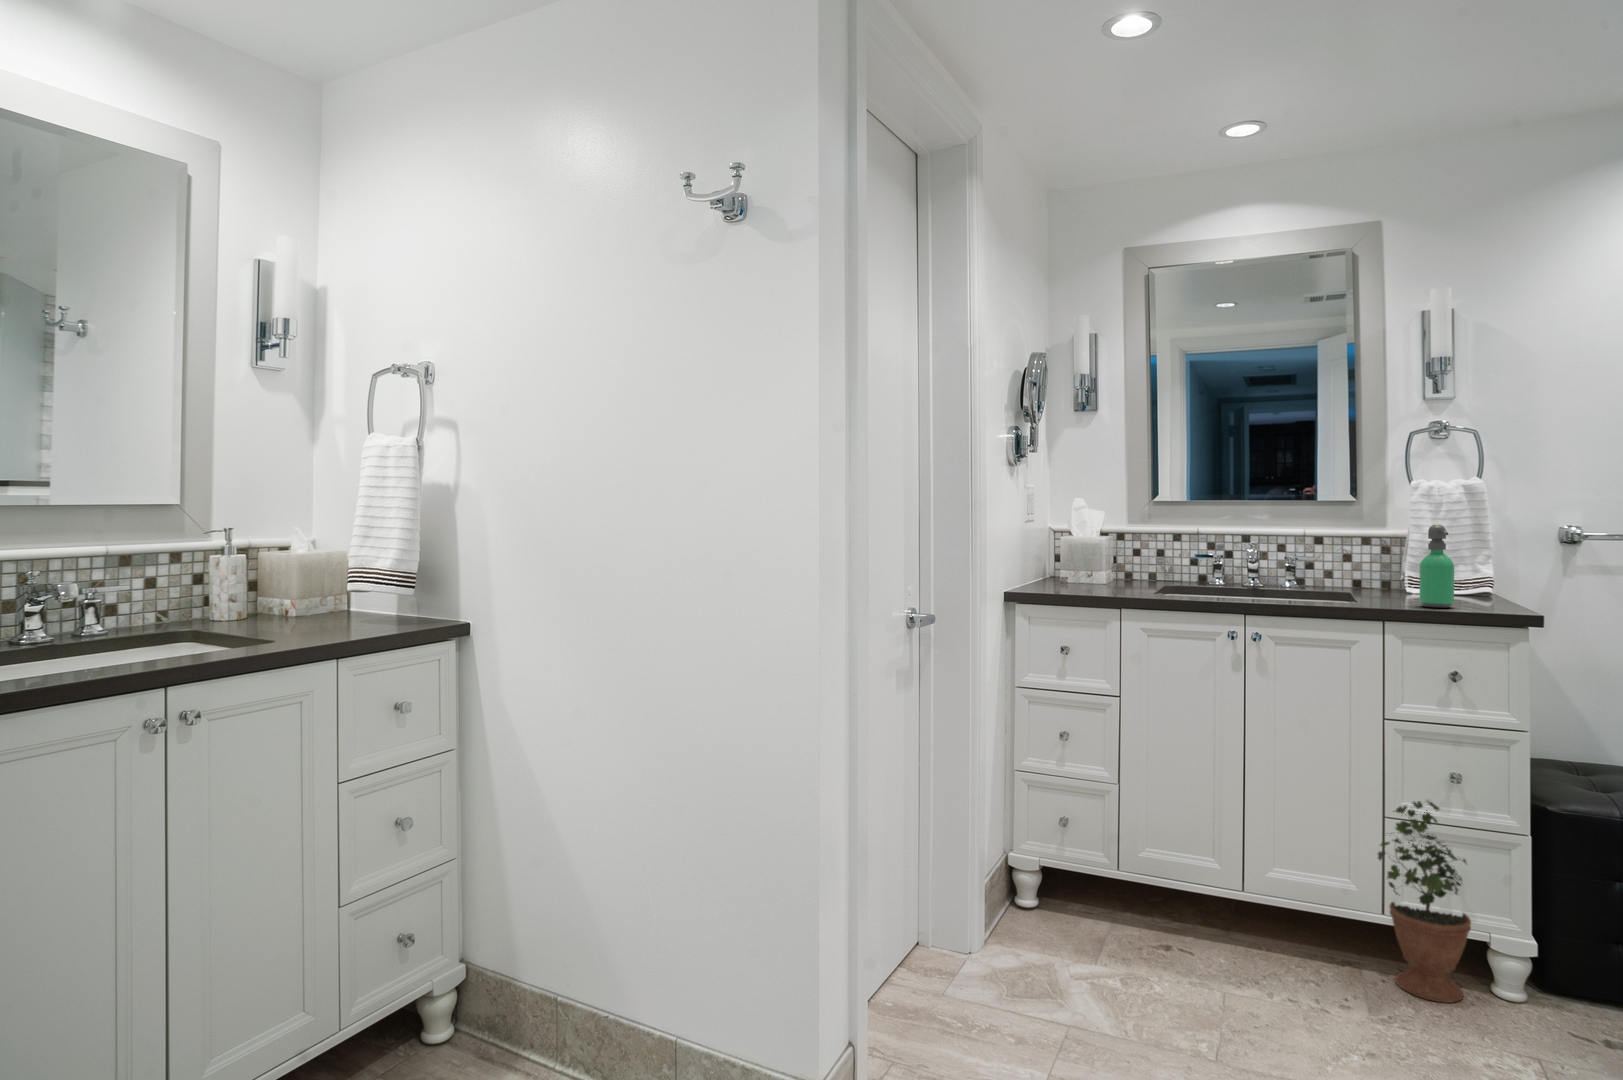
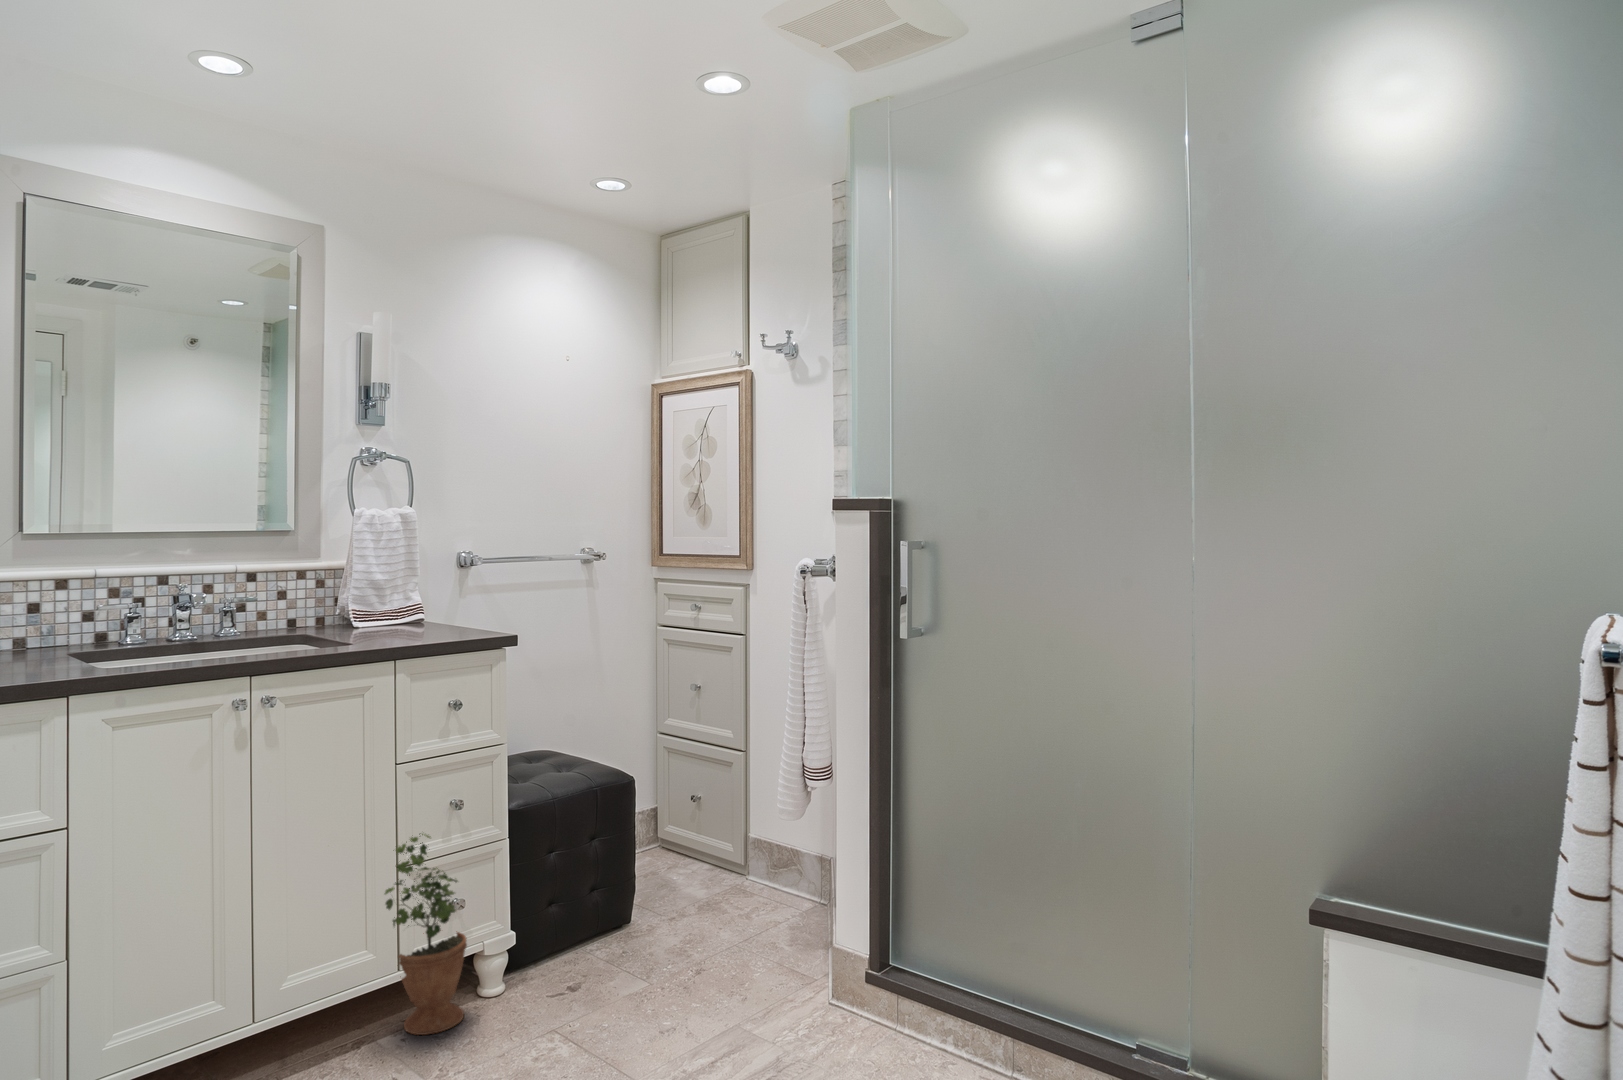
soap dispenser: present [1419,525,1454,608] -> none [391,552,424,636]

